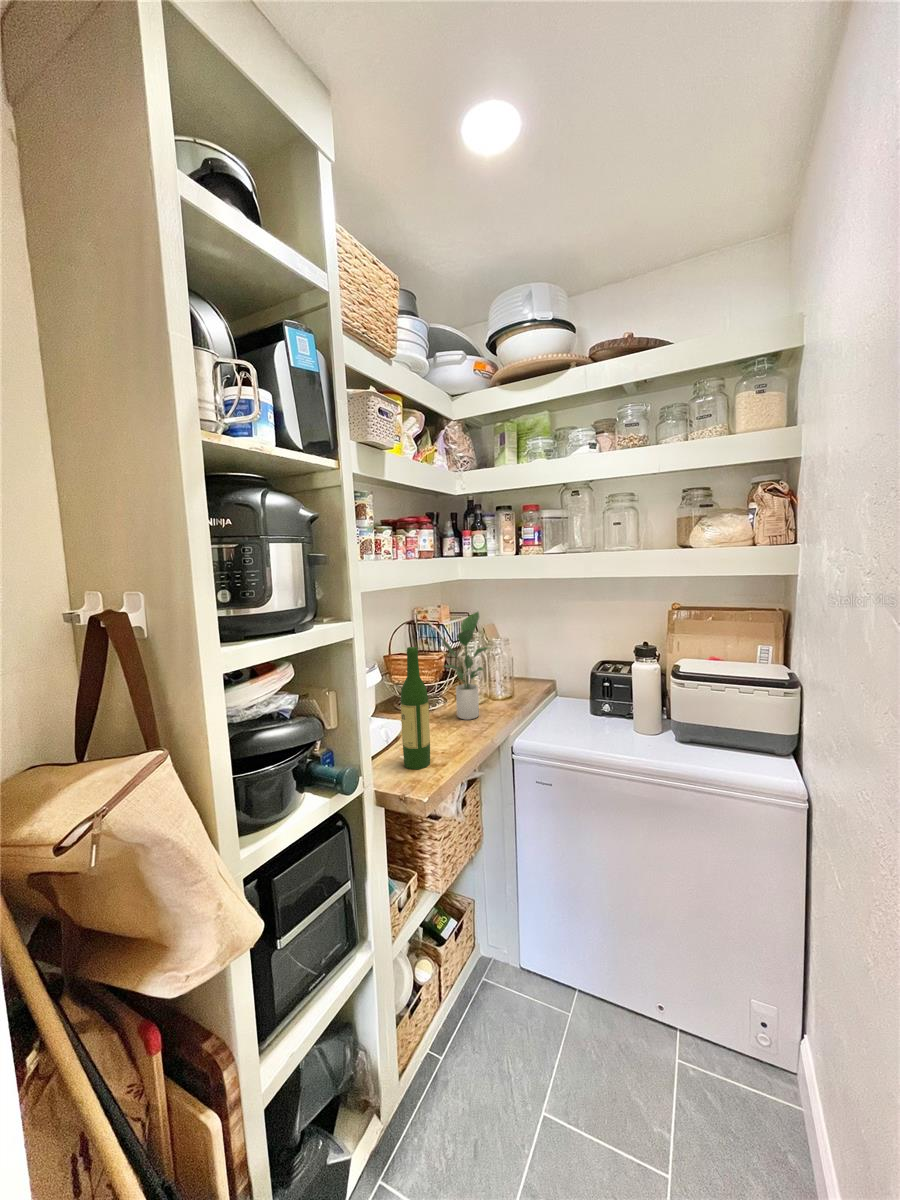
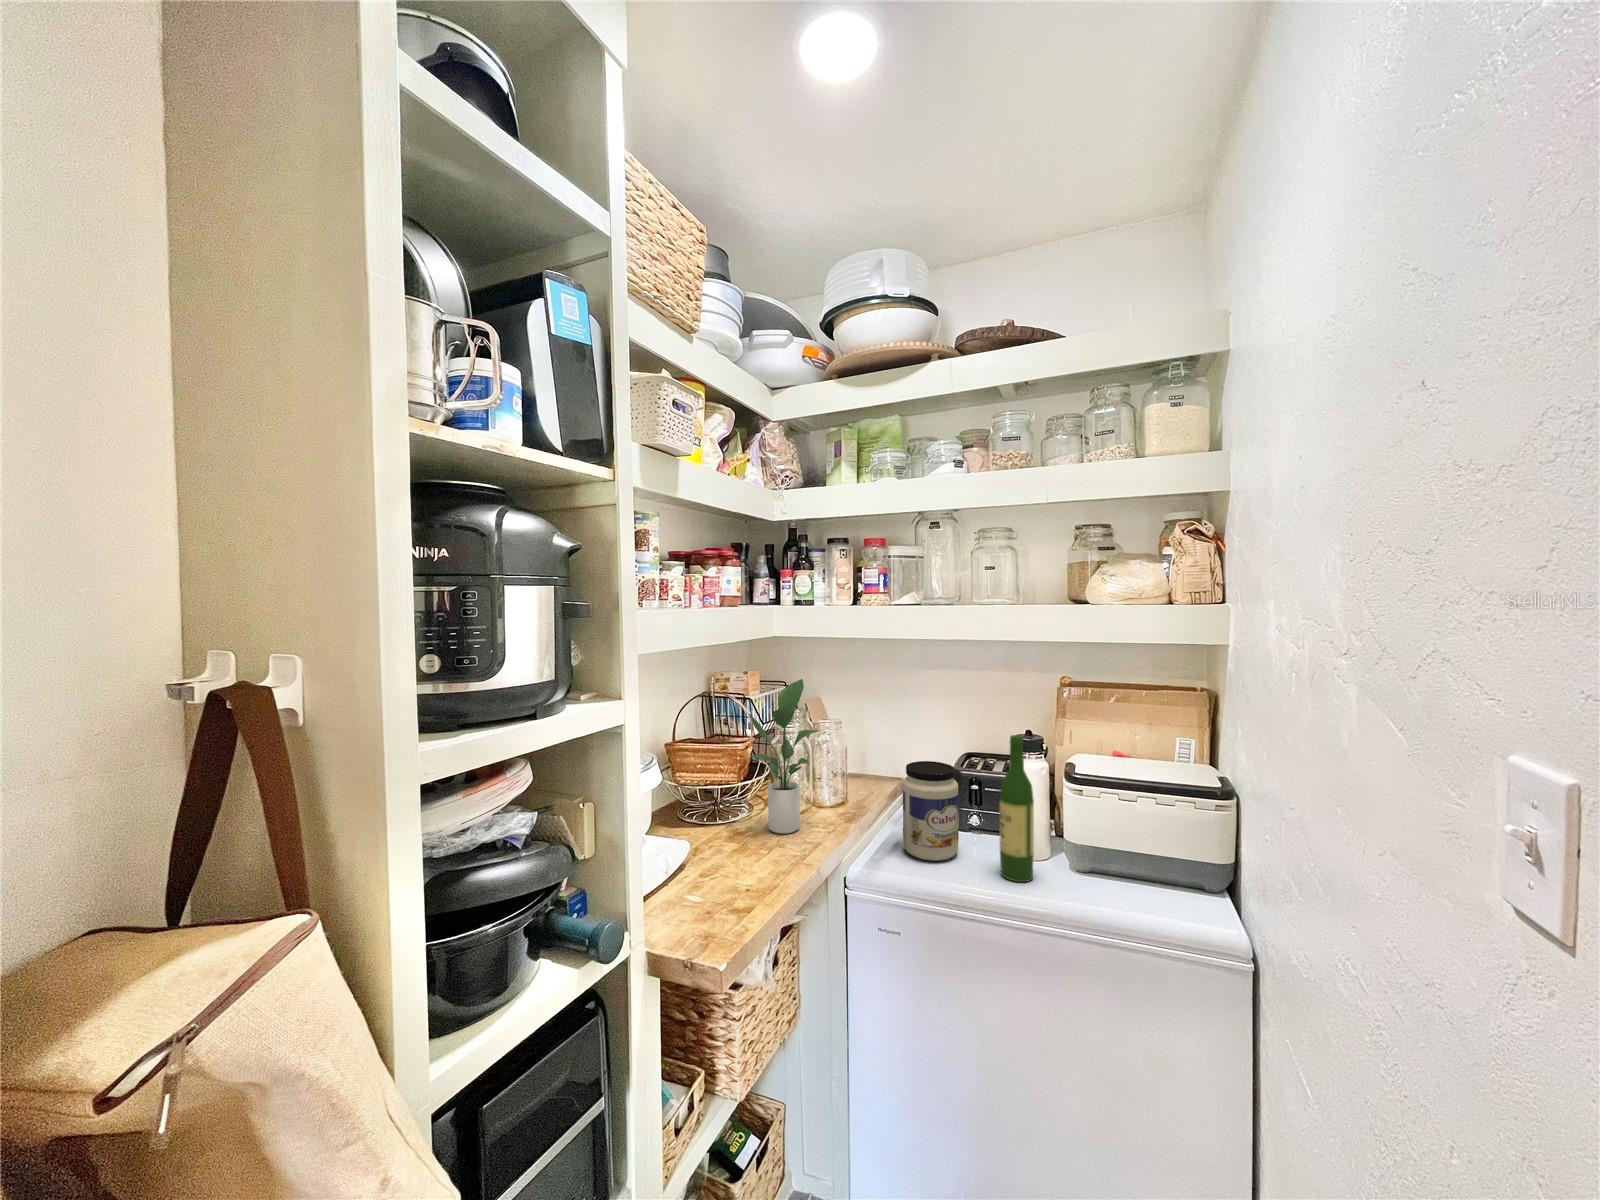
wine bottle: present [401,647,430,769] -> present [1000,735,1034,882]
jar: none [553,668,593,737] -> present [903,761,959,861]

